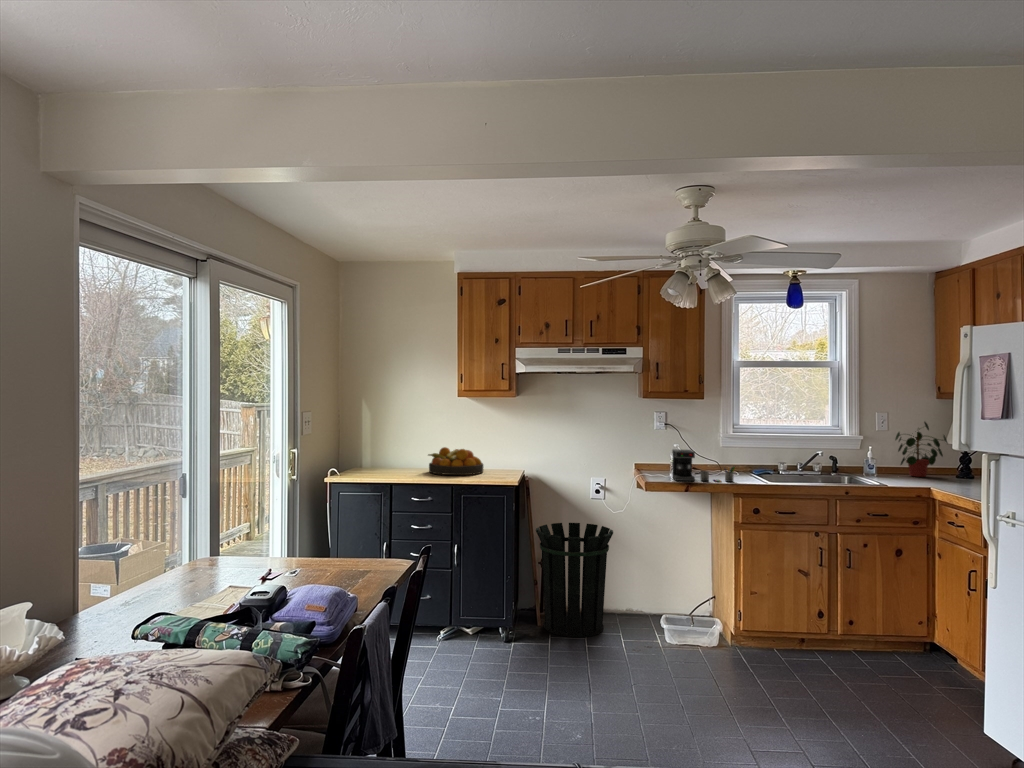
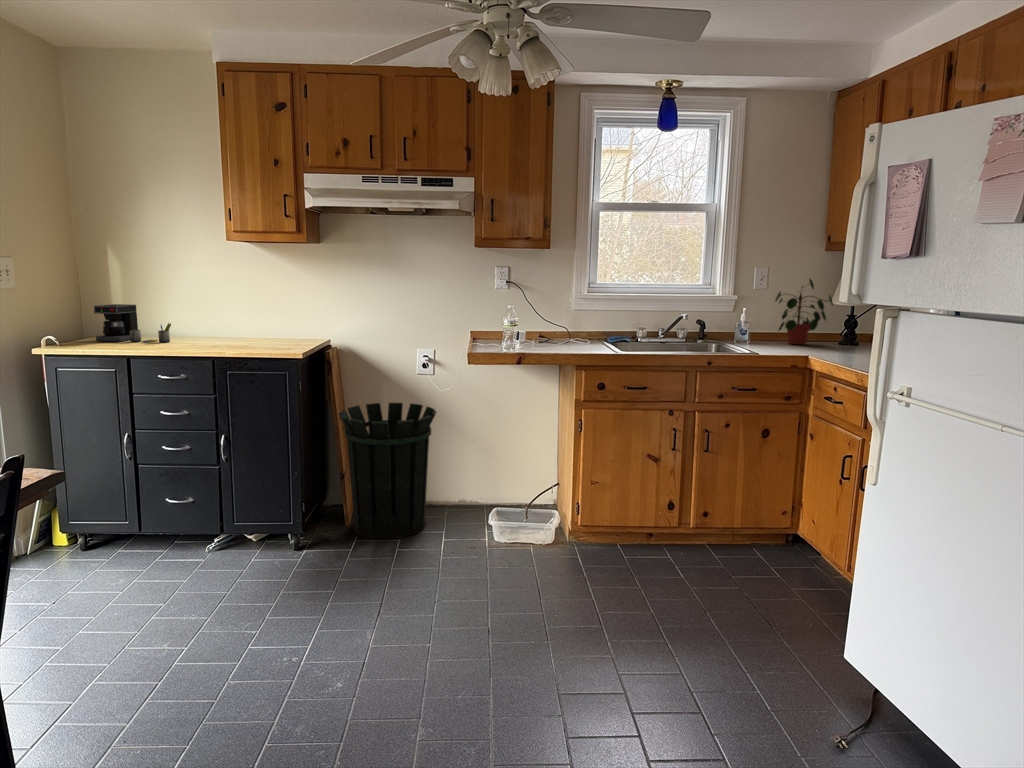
fruit bowl: present [428,447,483,475] -> none [194,310,274,345]
coffee maker: present [672,449,735,482] -> present [94,304,171,342]

